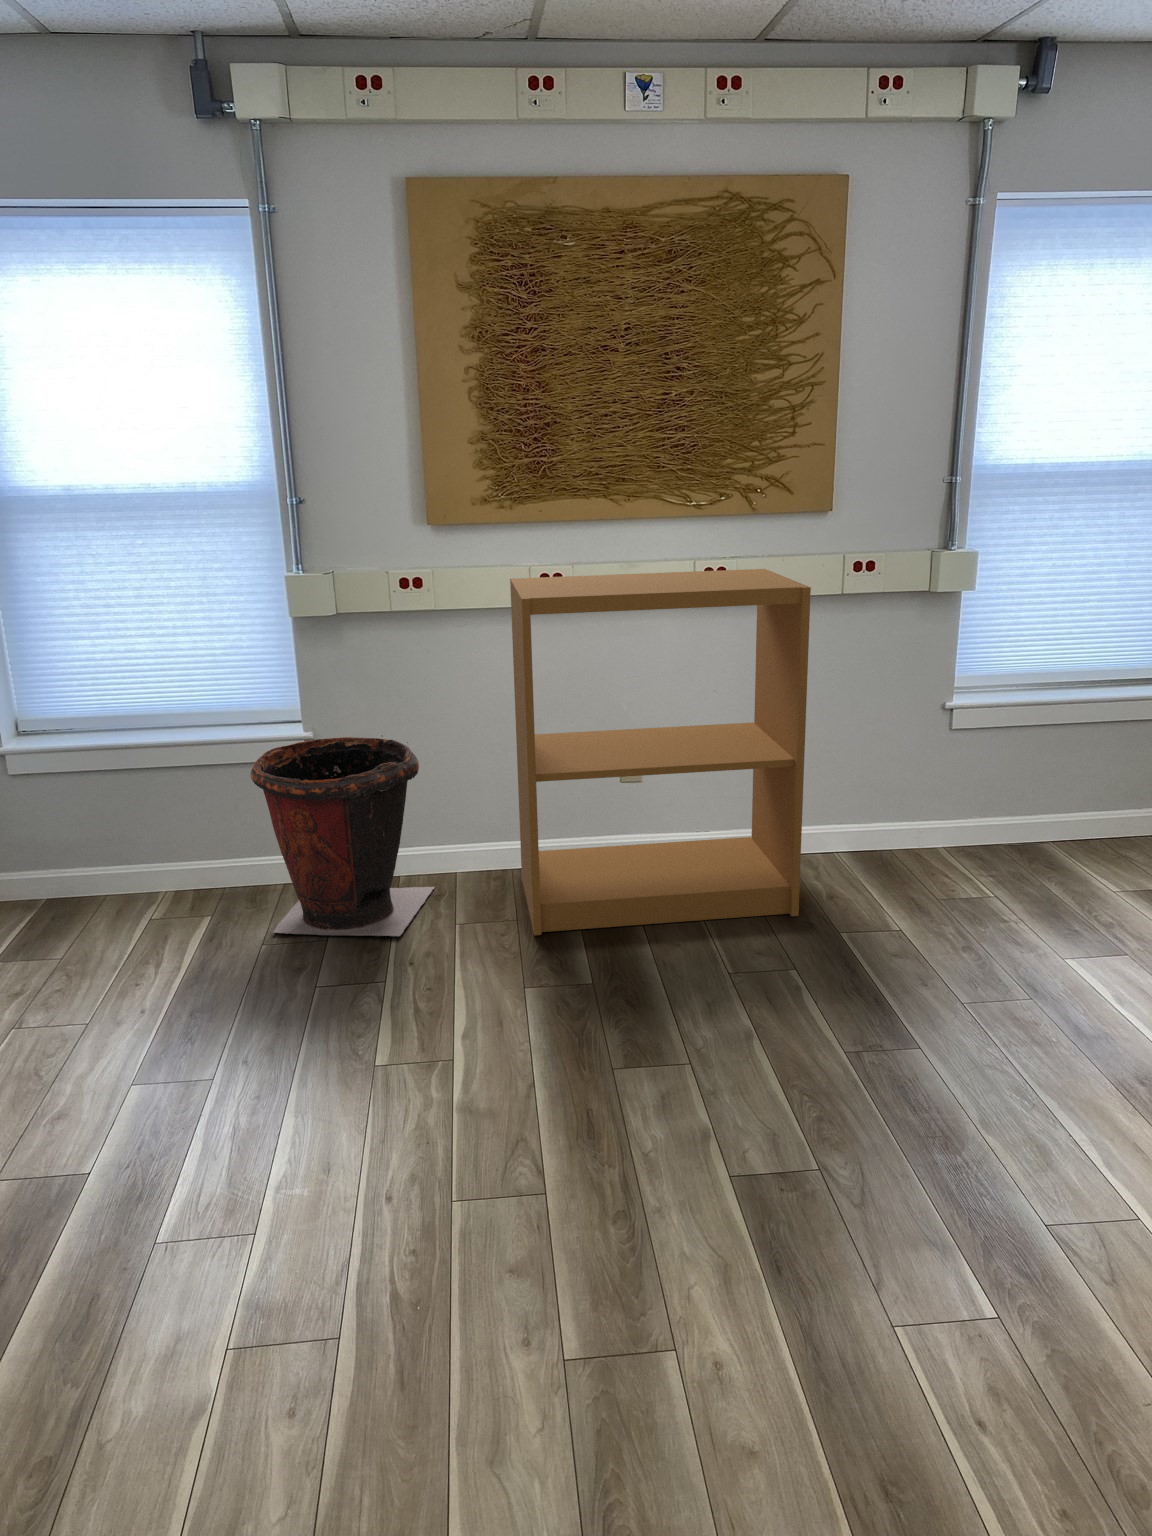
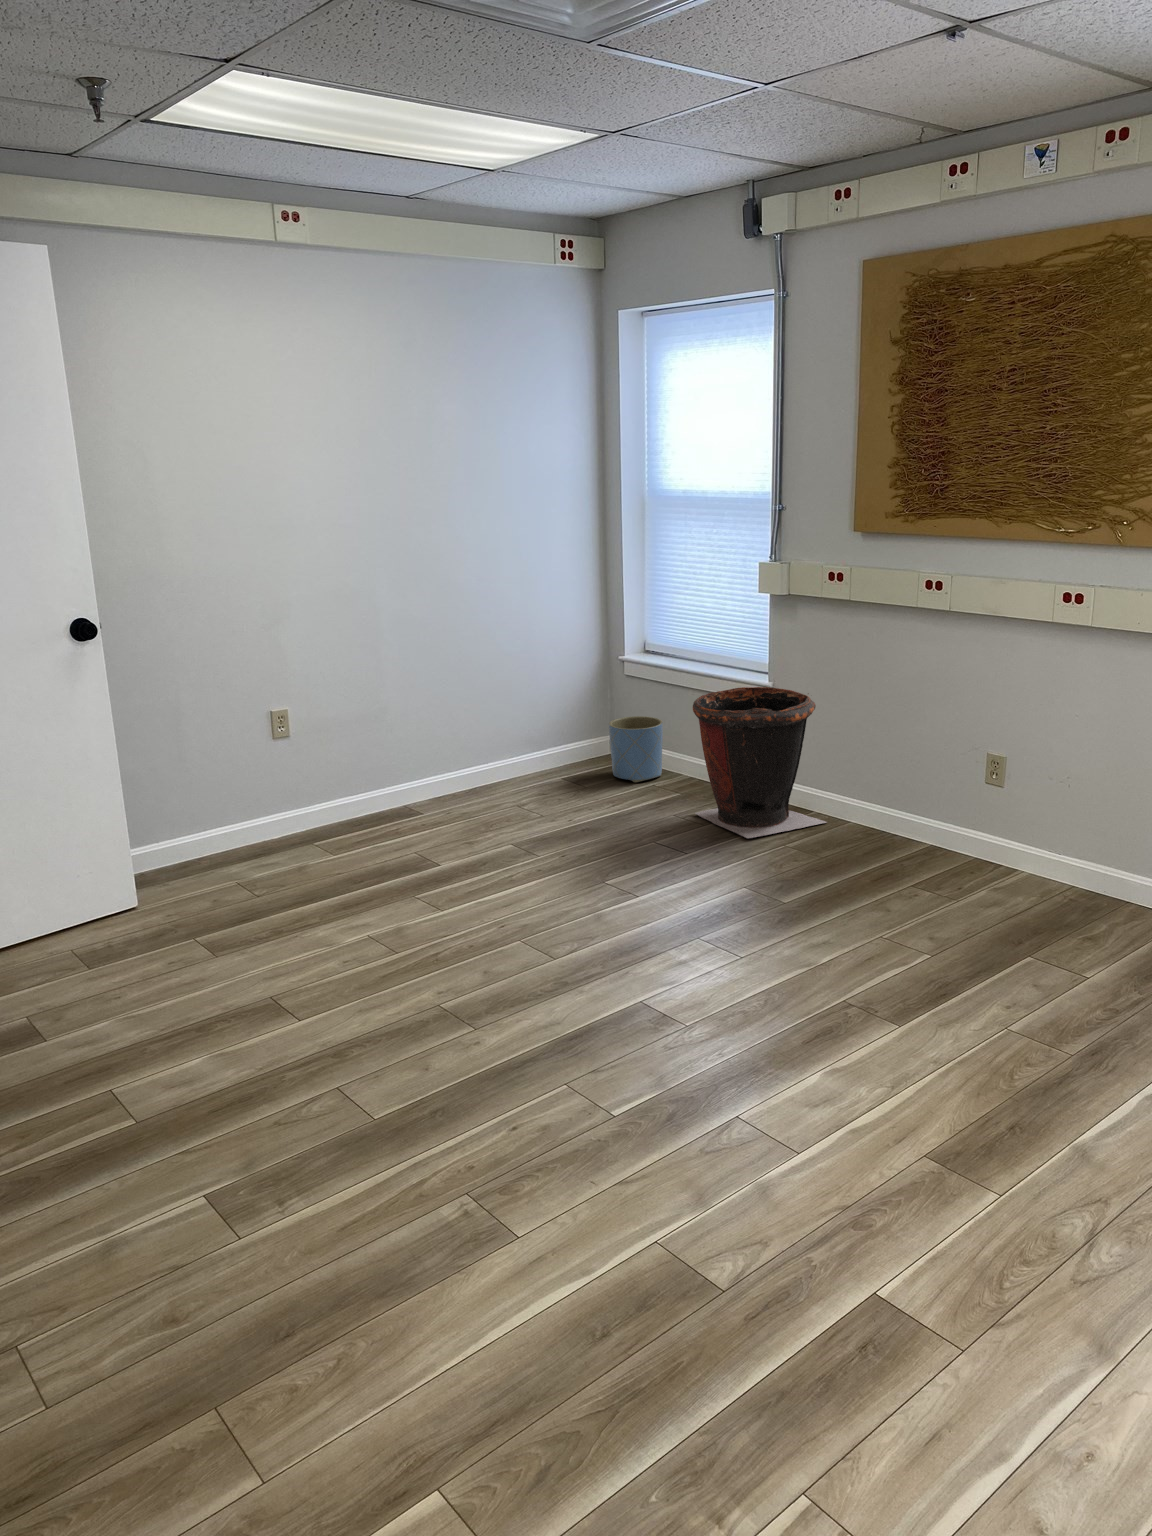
bookshelf: present [510,569,811,935] -> none [821,582,1116,928]
planter: none [31,825,126,928] -> present [609,716,663,783]

